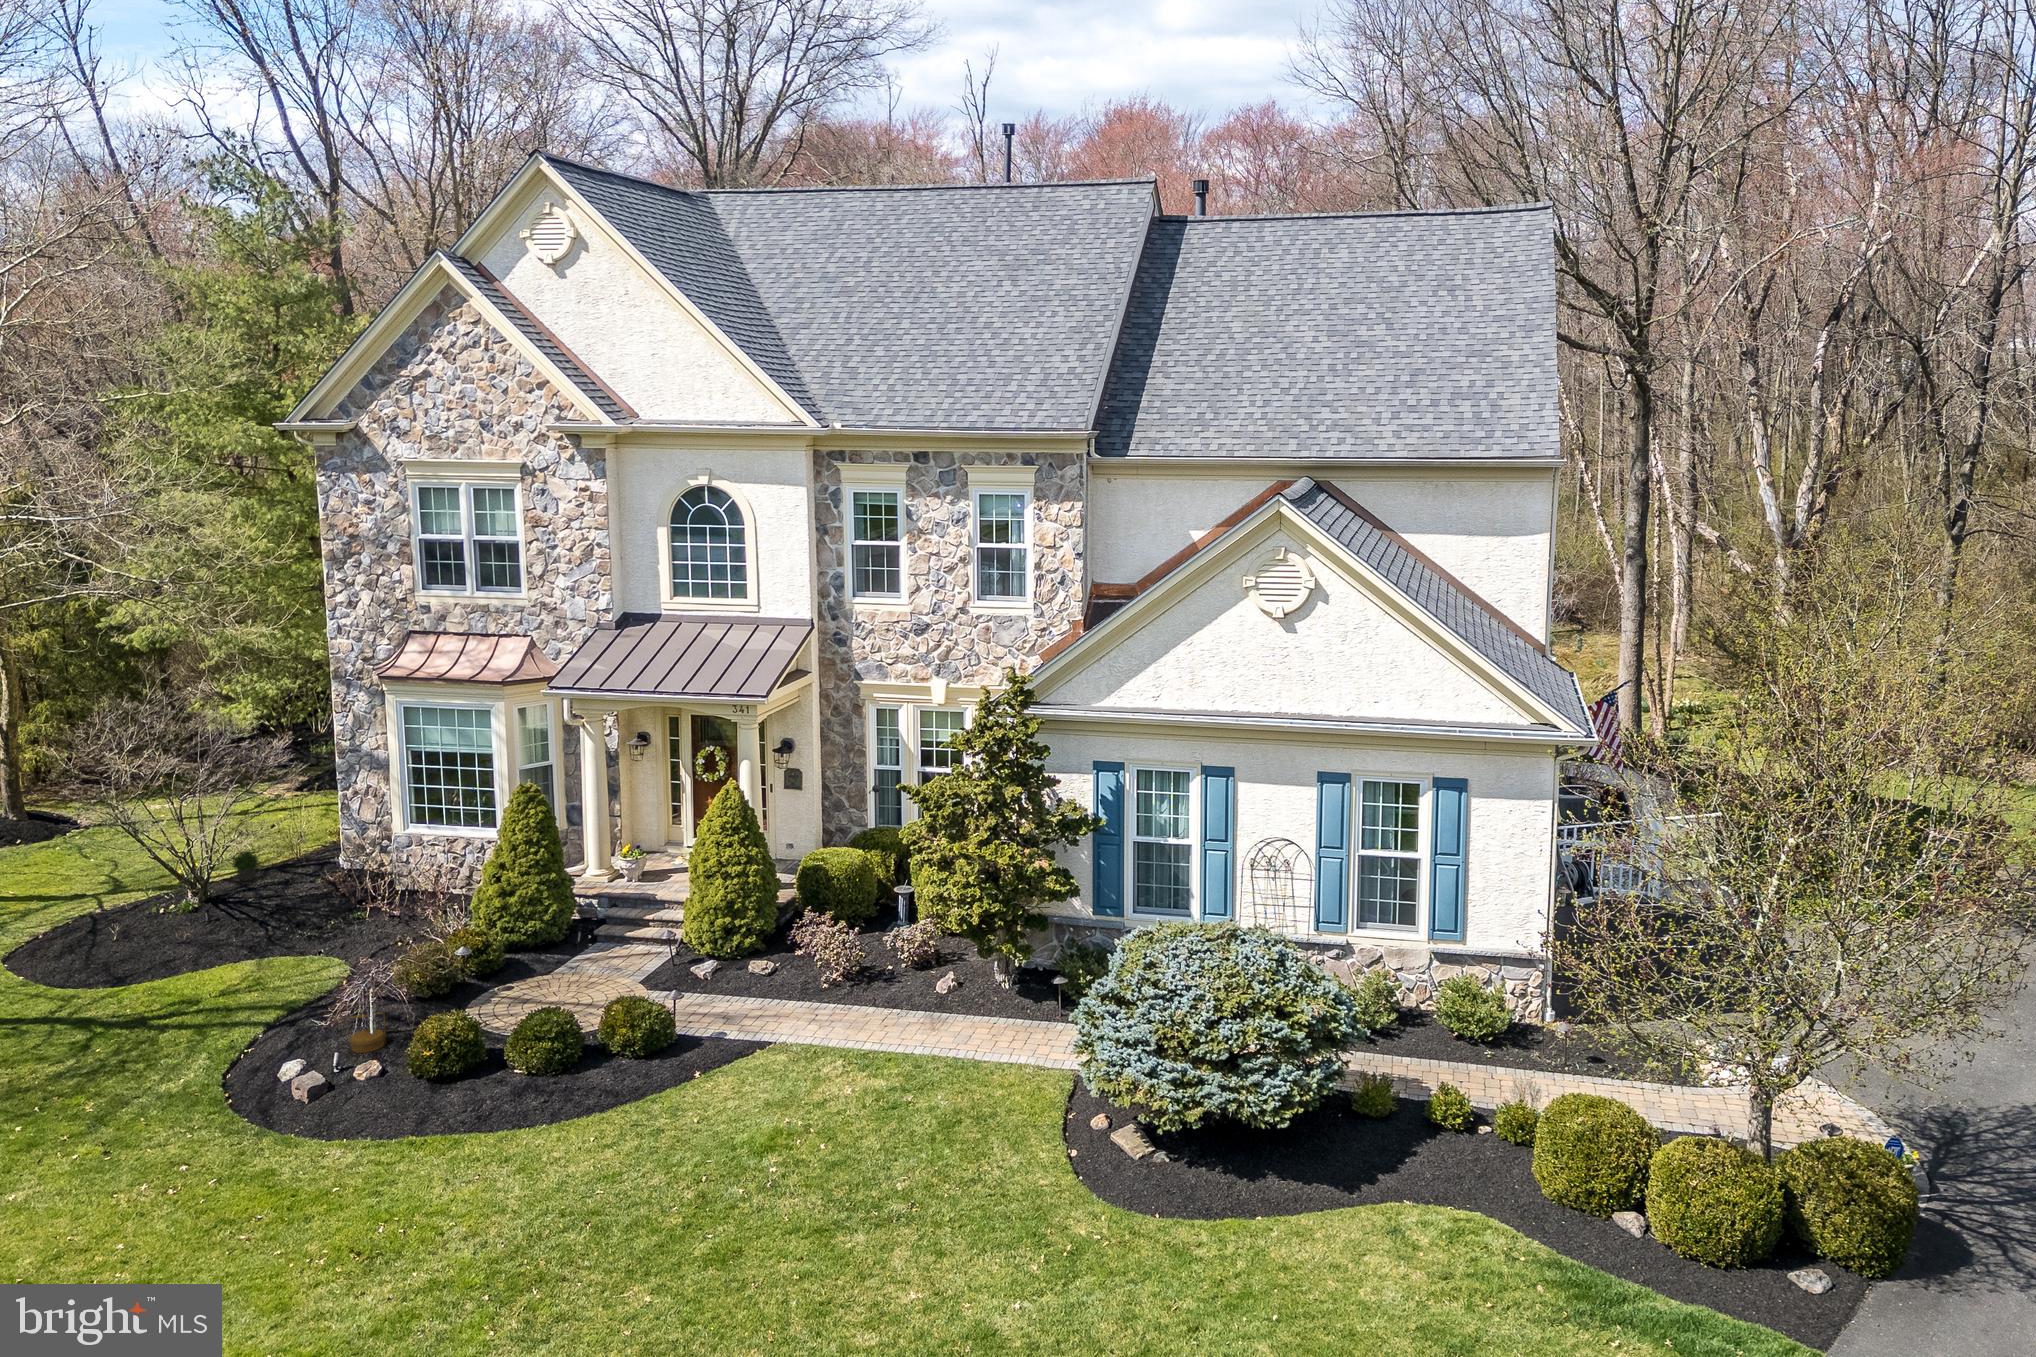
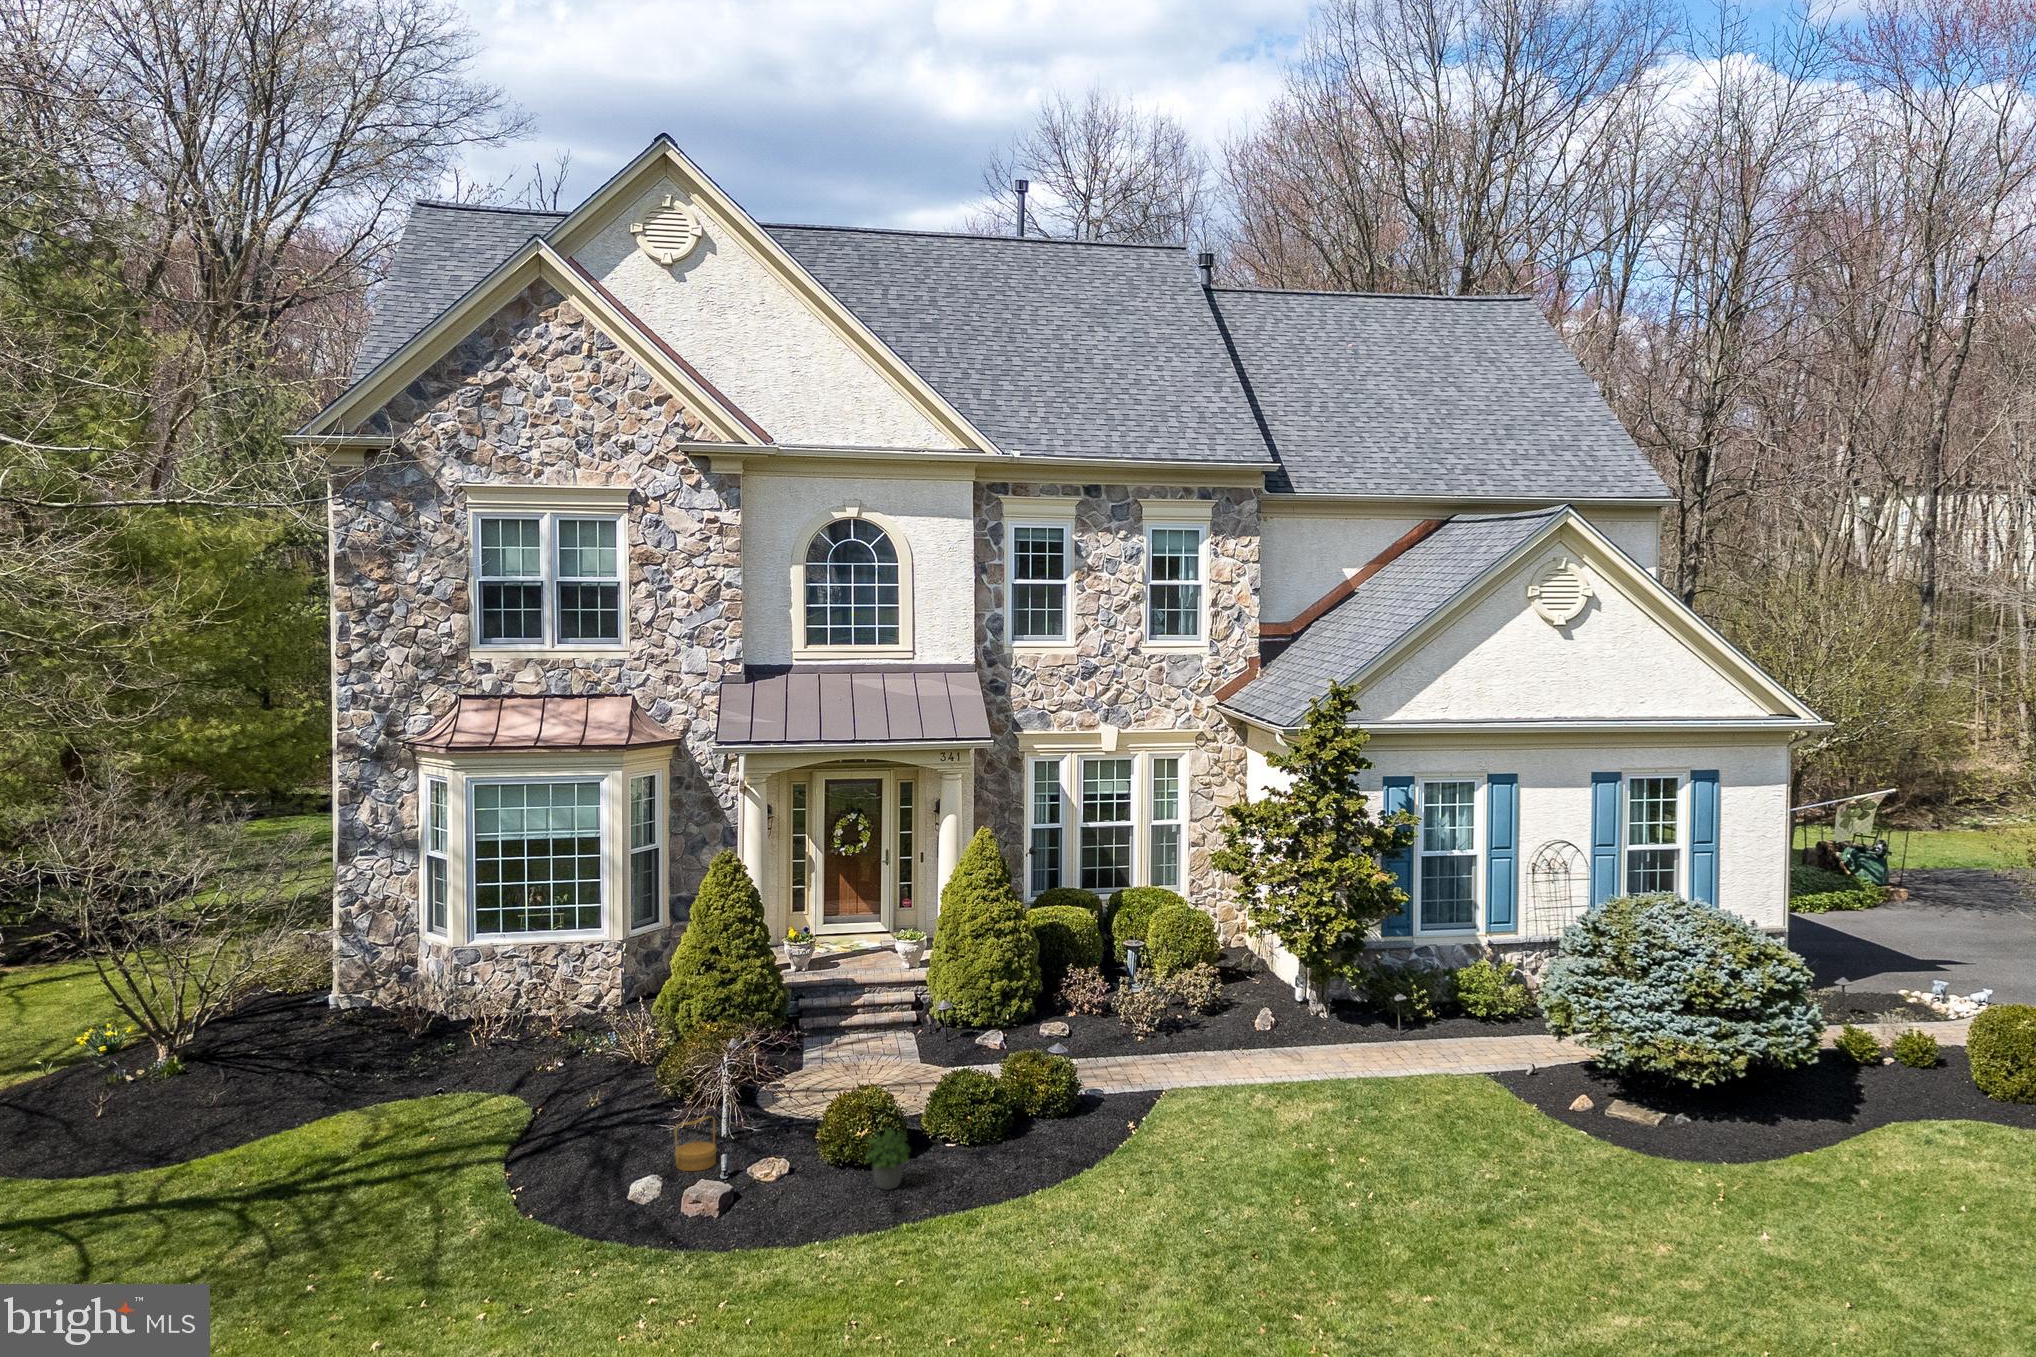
potted plant: present [232,849,259,881] -> present [864,1127,910,1190]

